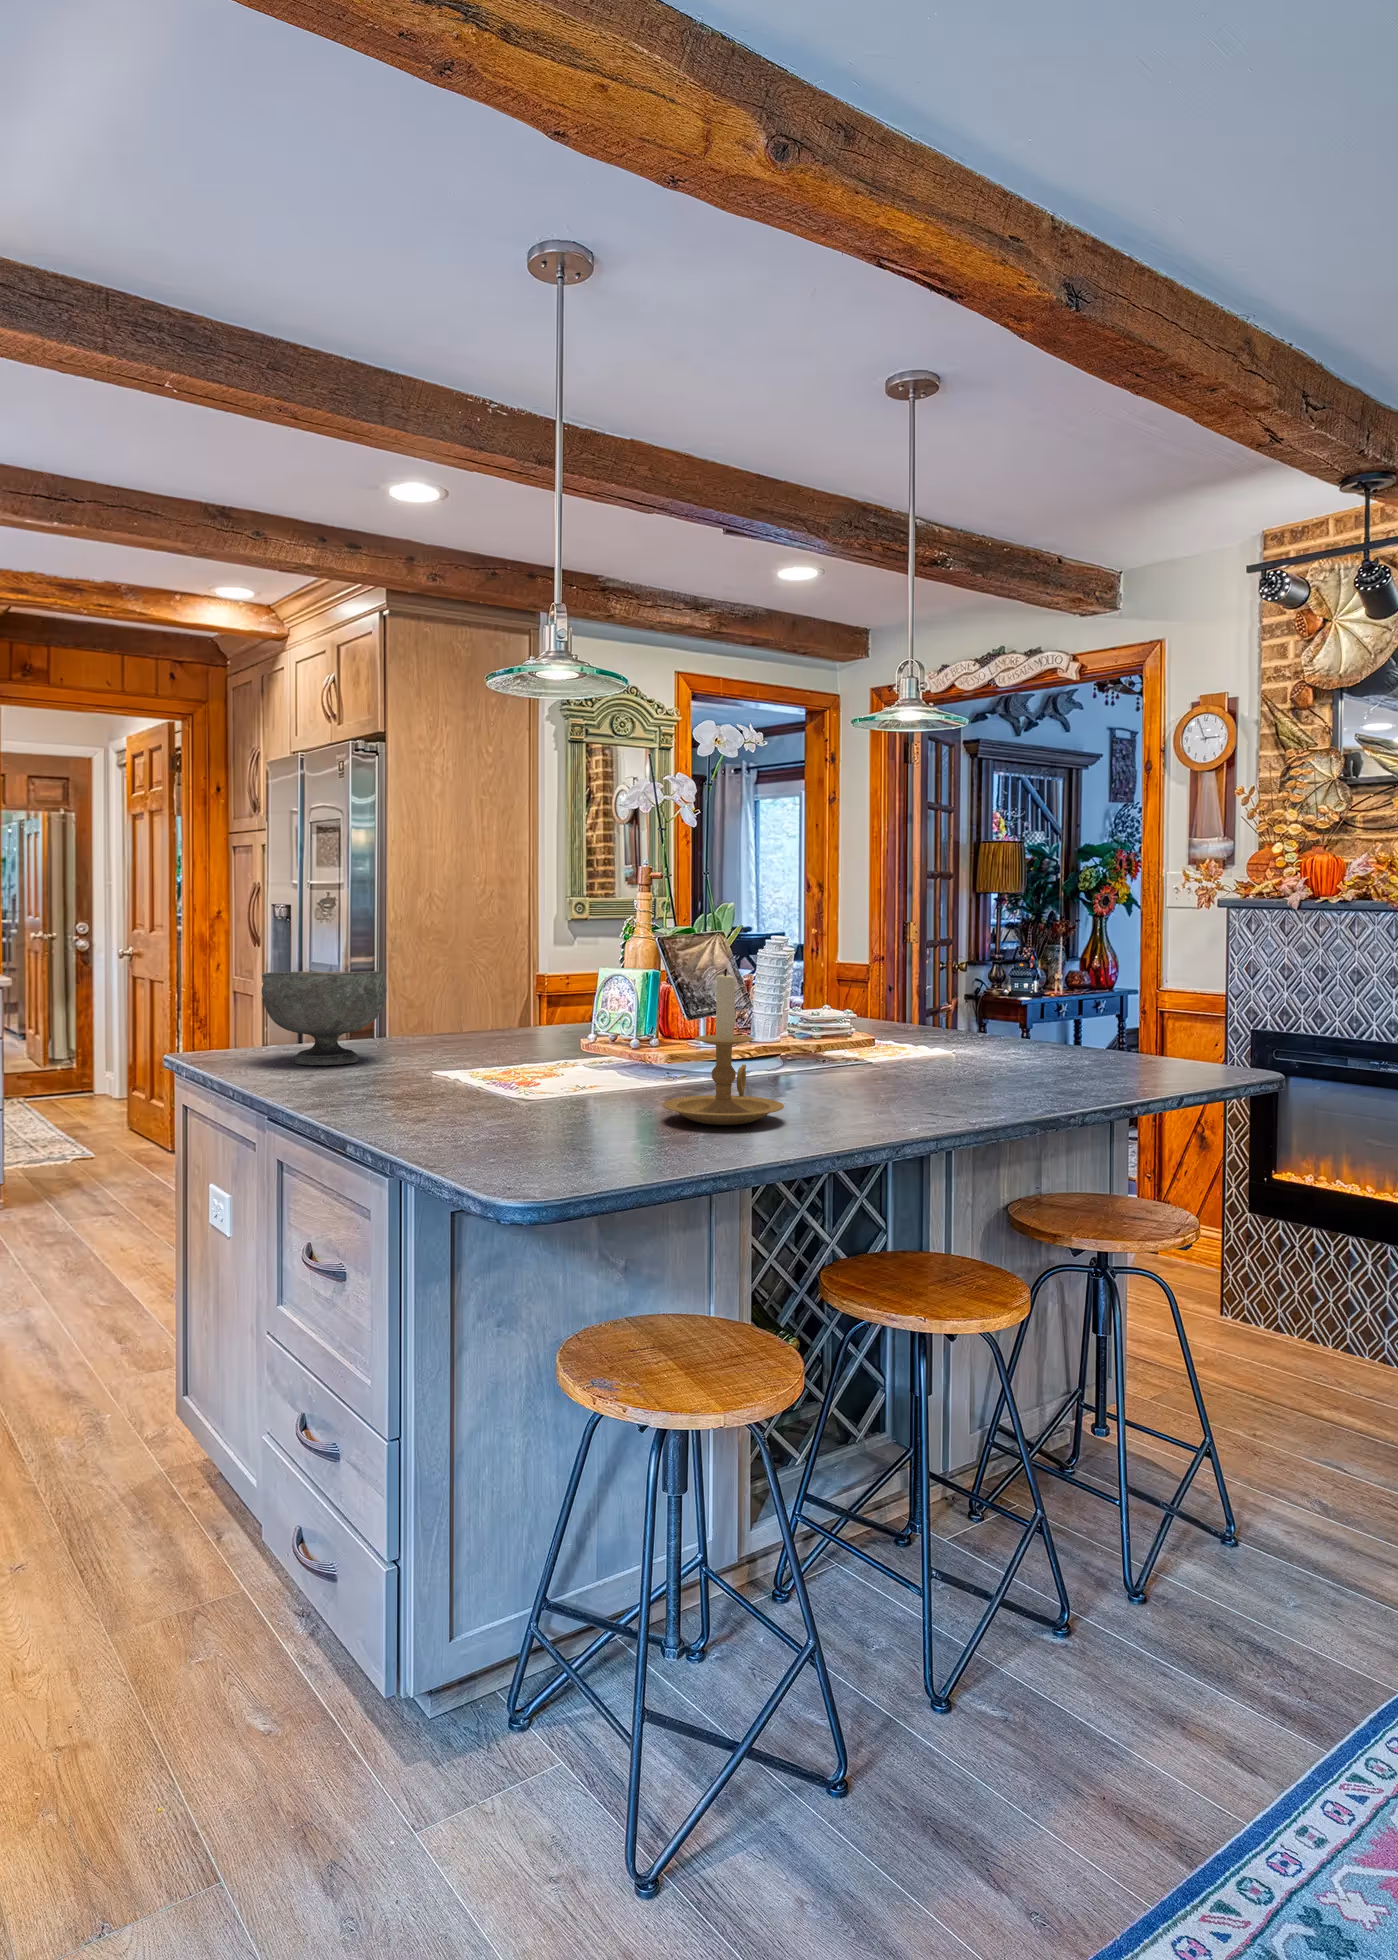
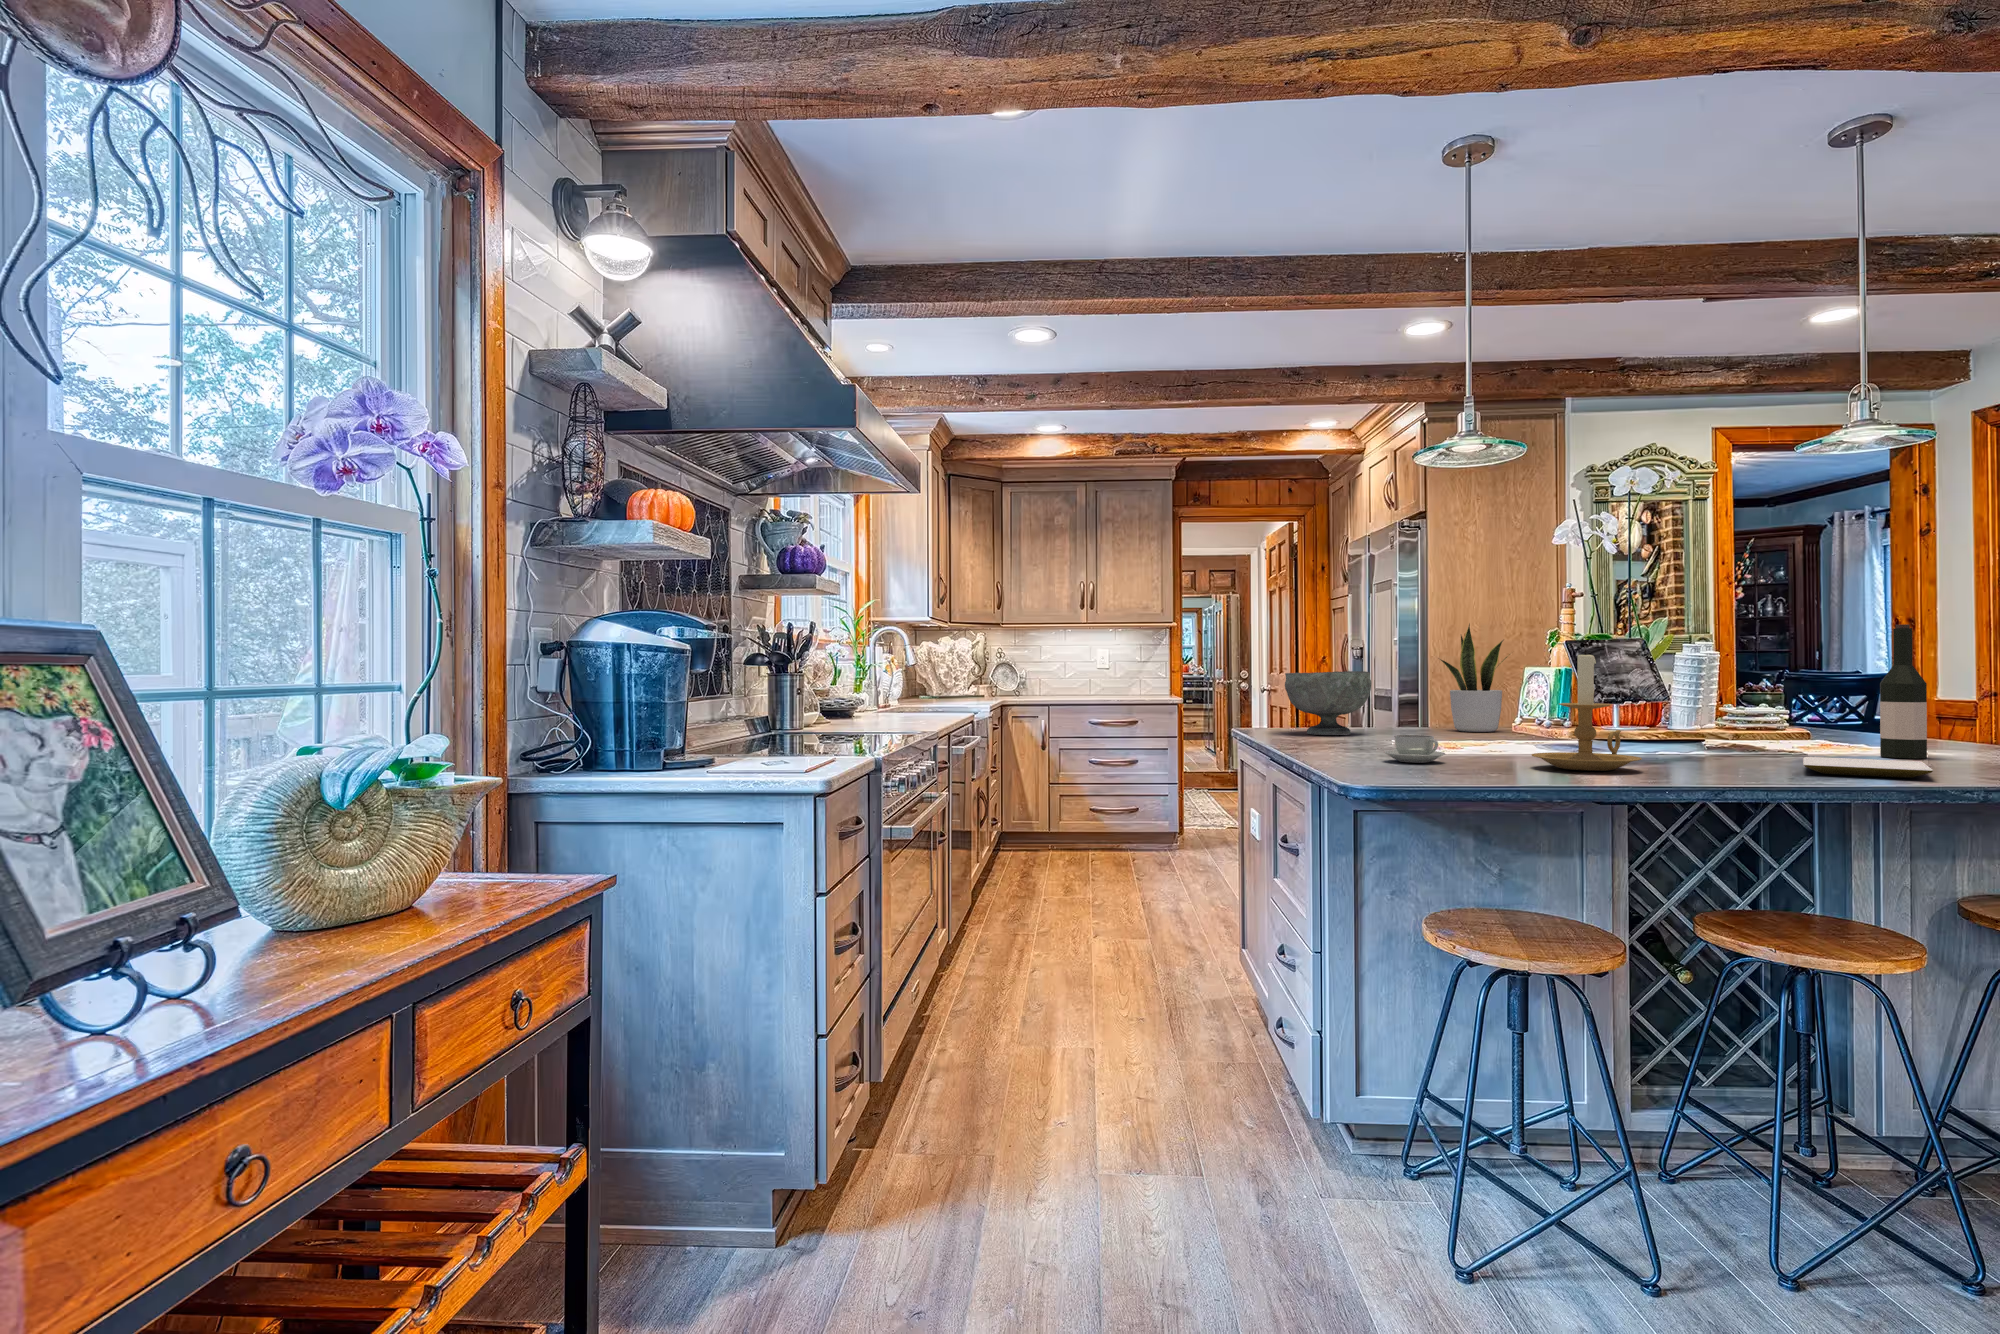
potted plant: none [456,900,558,1044] -> present [1440,624,1510,732]
wine bottle: none [927,928,967,1068] -> present [1880,624,1927,758]
plate: none [901,1082,1028,1106] -> present [1803,757,1933,778]
coffee cup: none [474,1084,556,1127] -> present [1384,735,1445,763]

